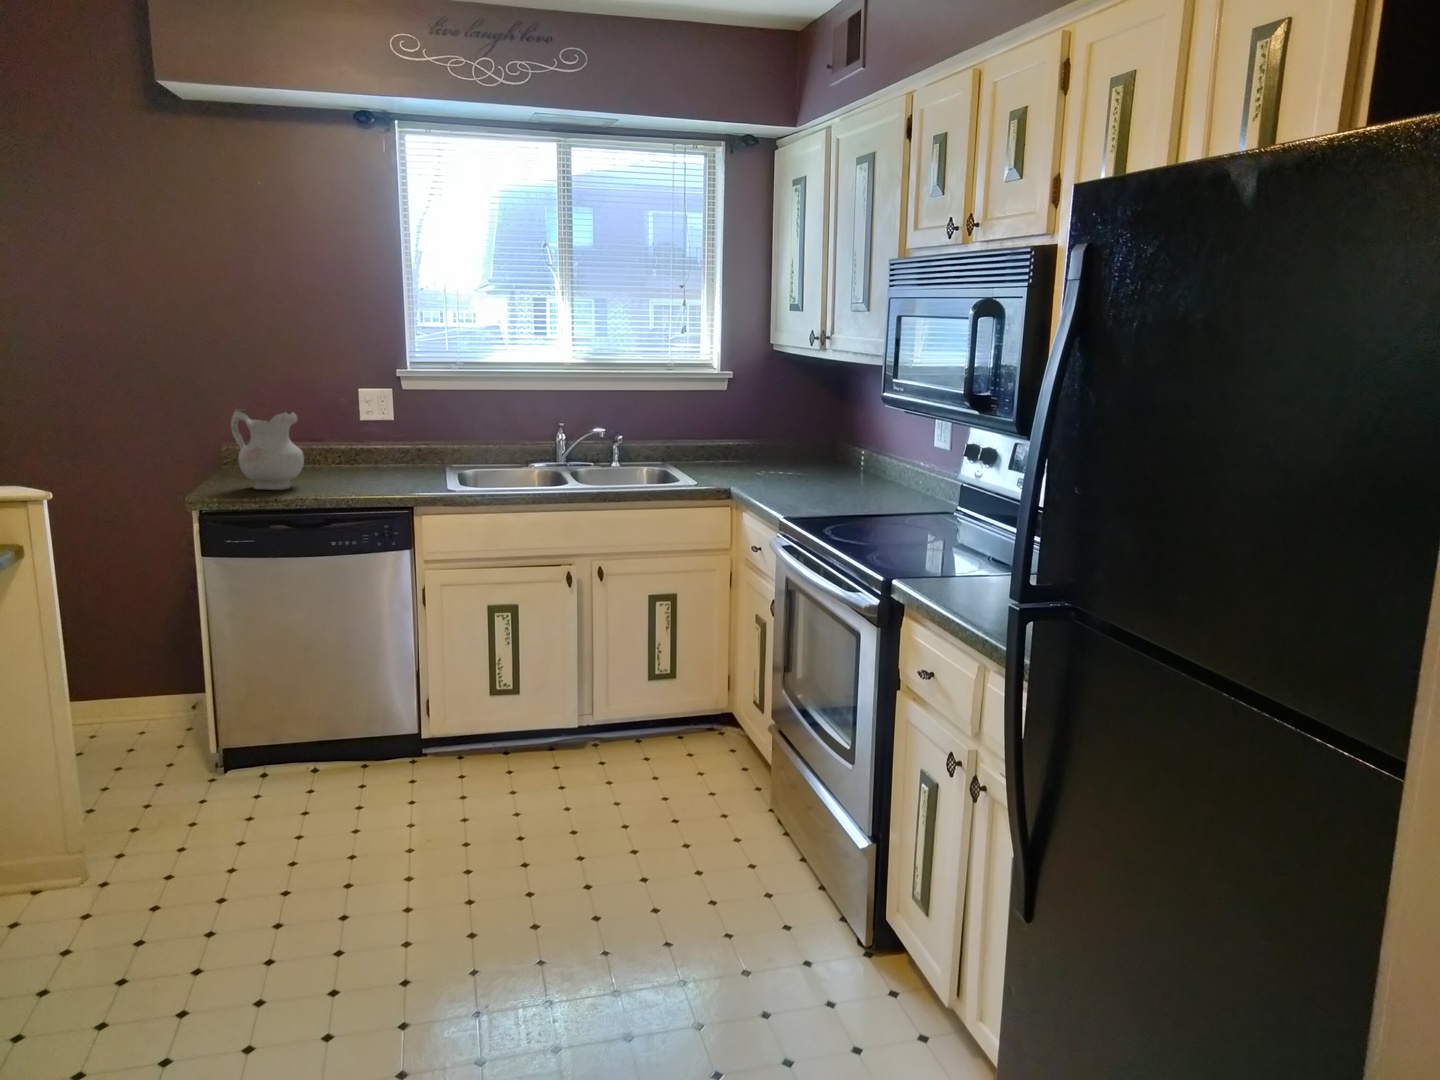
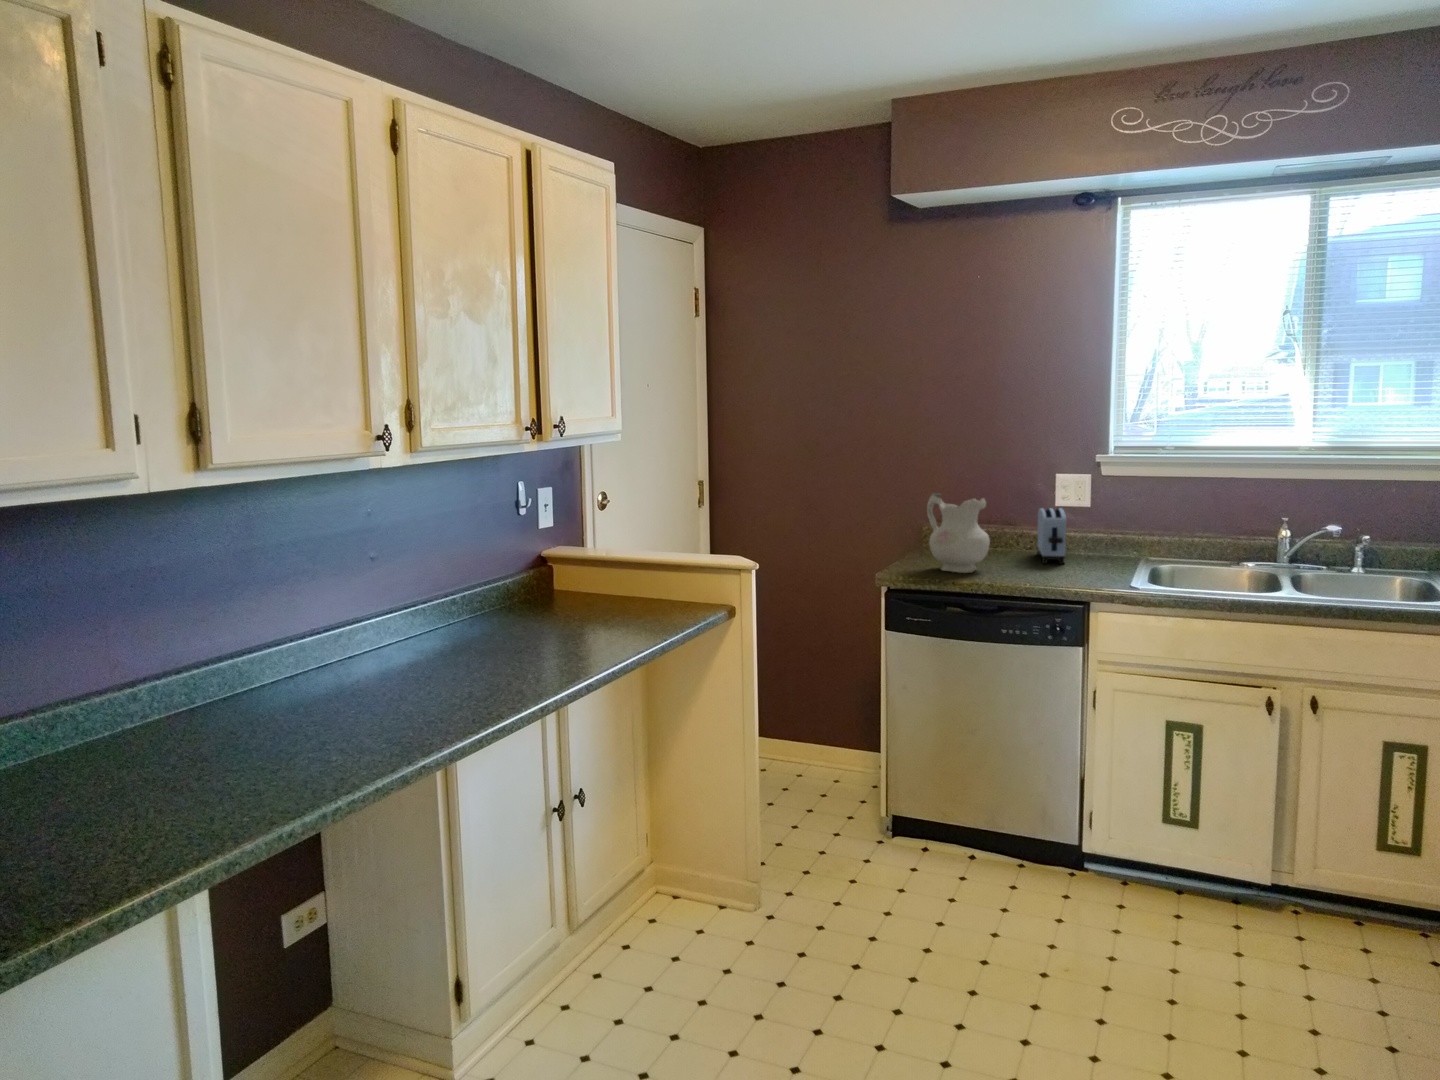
toaster: none [343,422,377,477] -> present [1037,508,1066,564]

